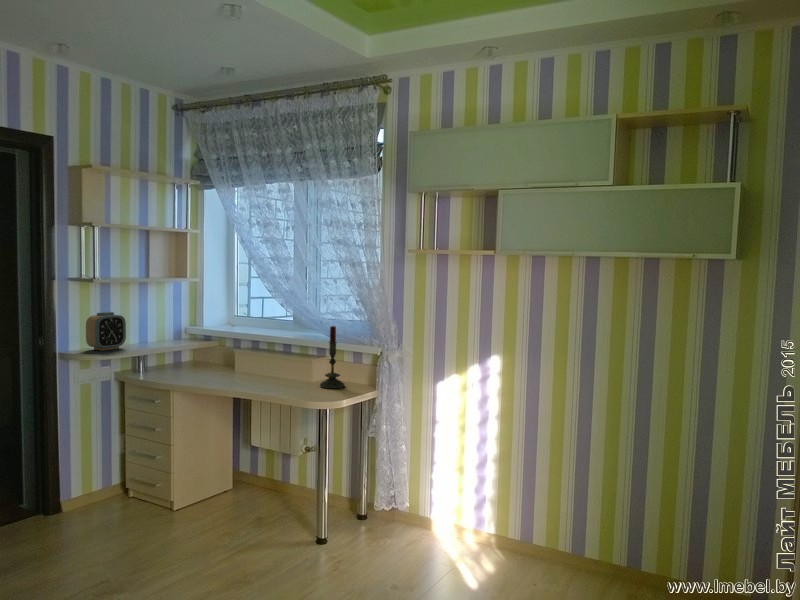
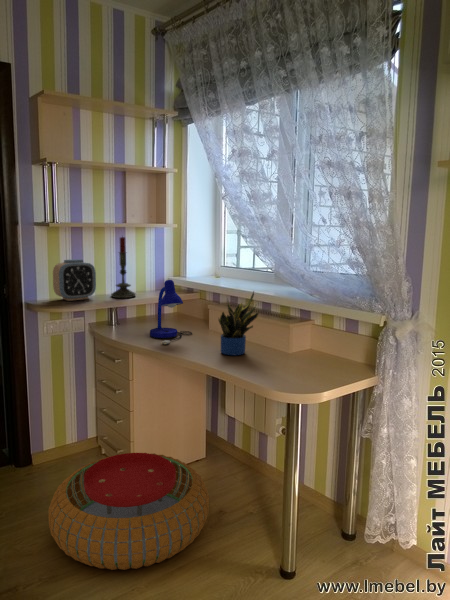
candle: present [320,326,345,389] -> present [111,237,135,298]
desk lamp: none [185,328,222,382] -> present [150,280,192,344]
potted plant: none [254,334,288,386] -> present [218,292,258,355]
pouf: none [114,478,252,561] -> present [48,453,209,570]

